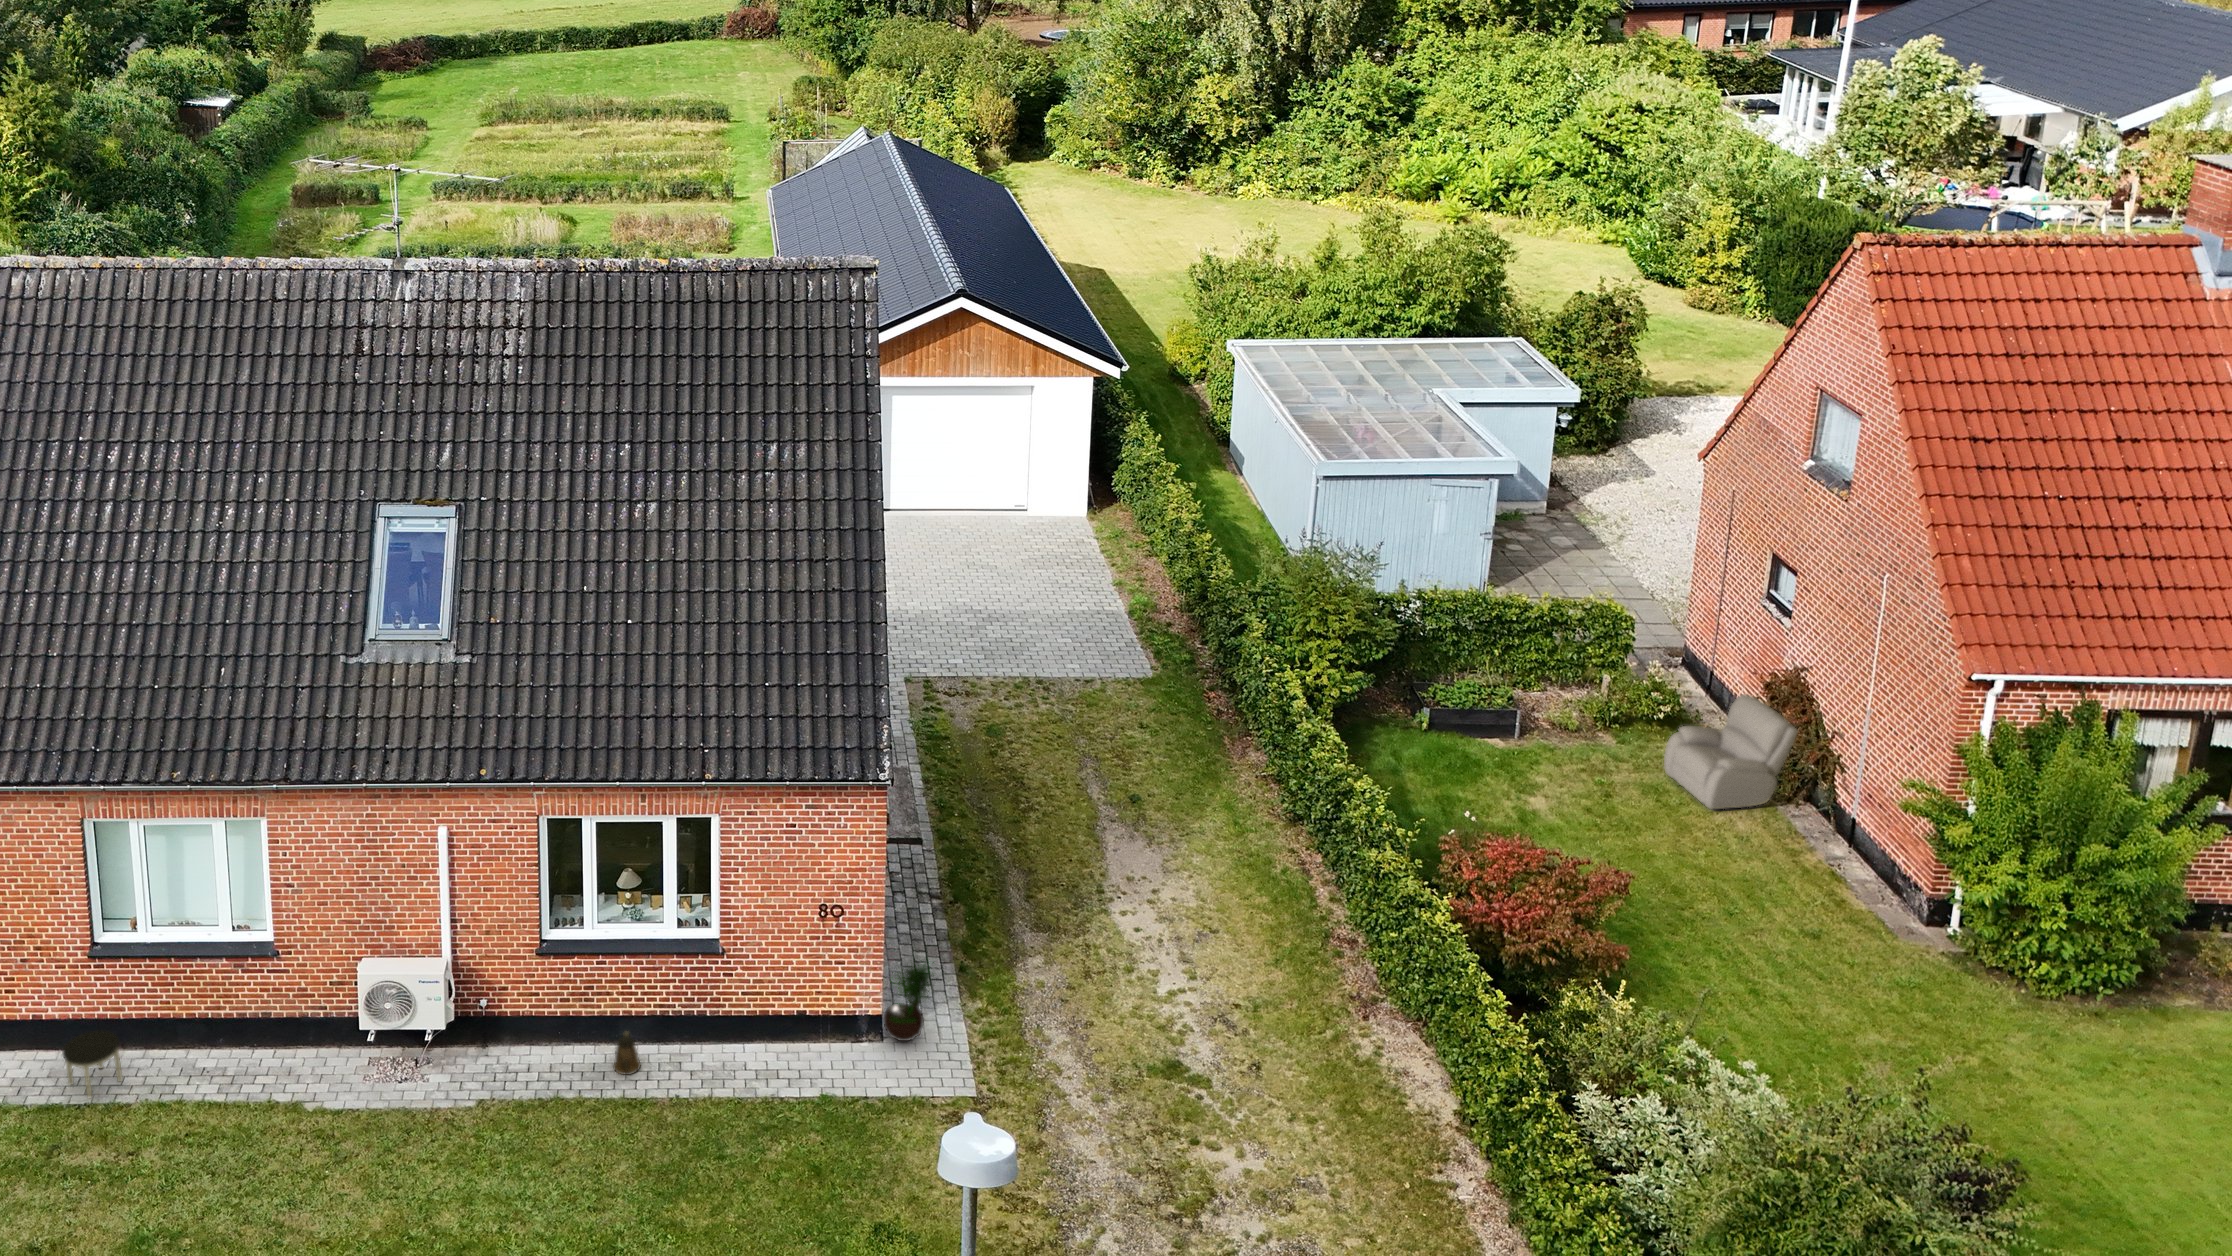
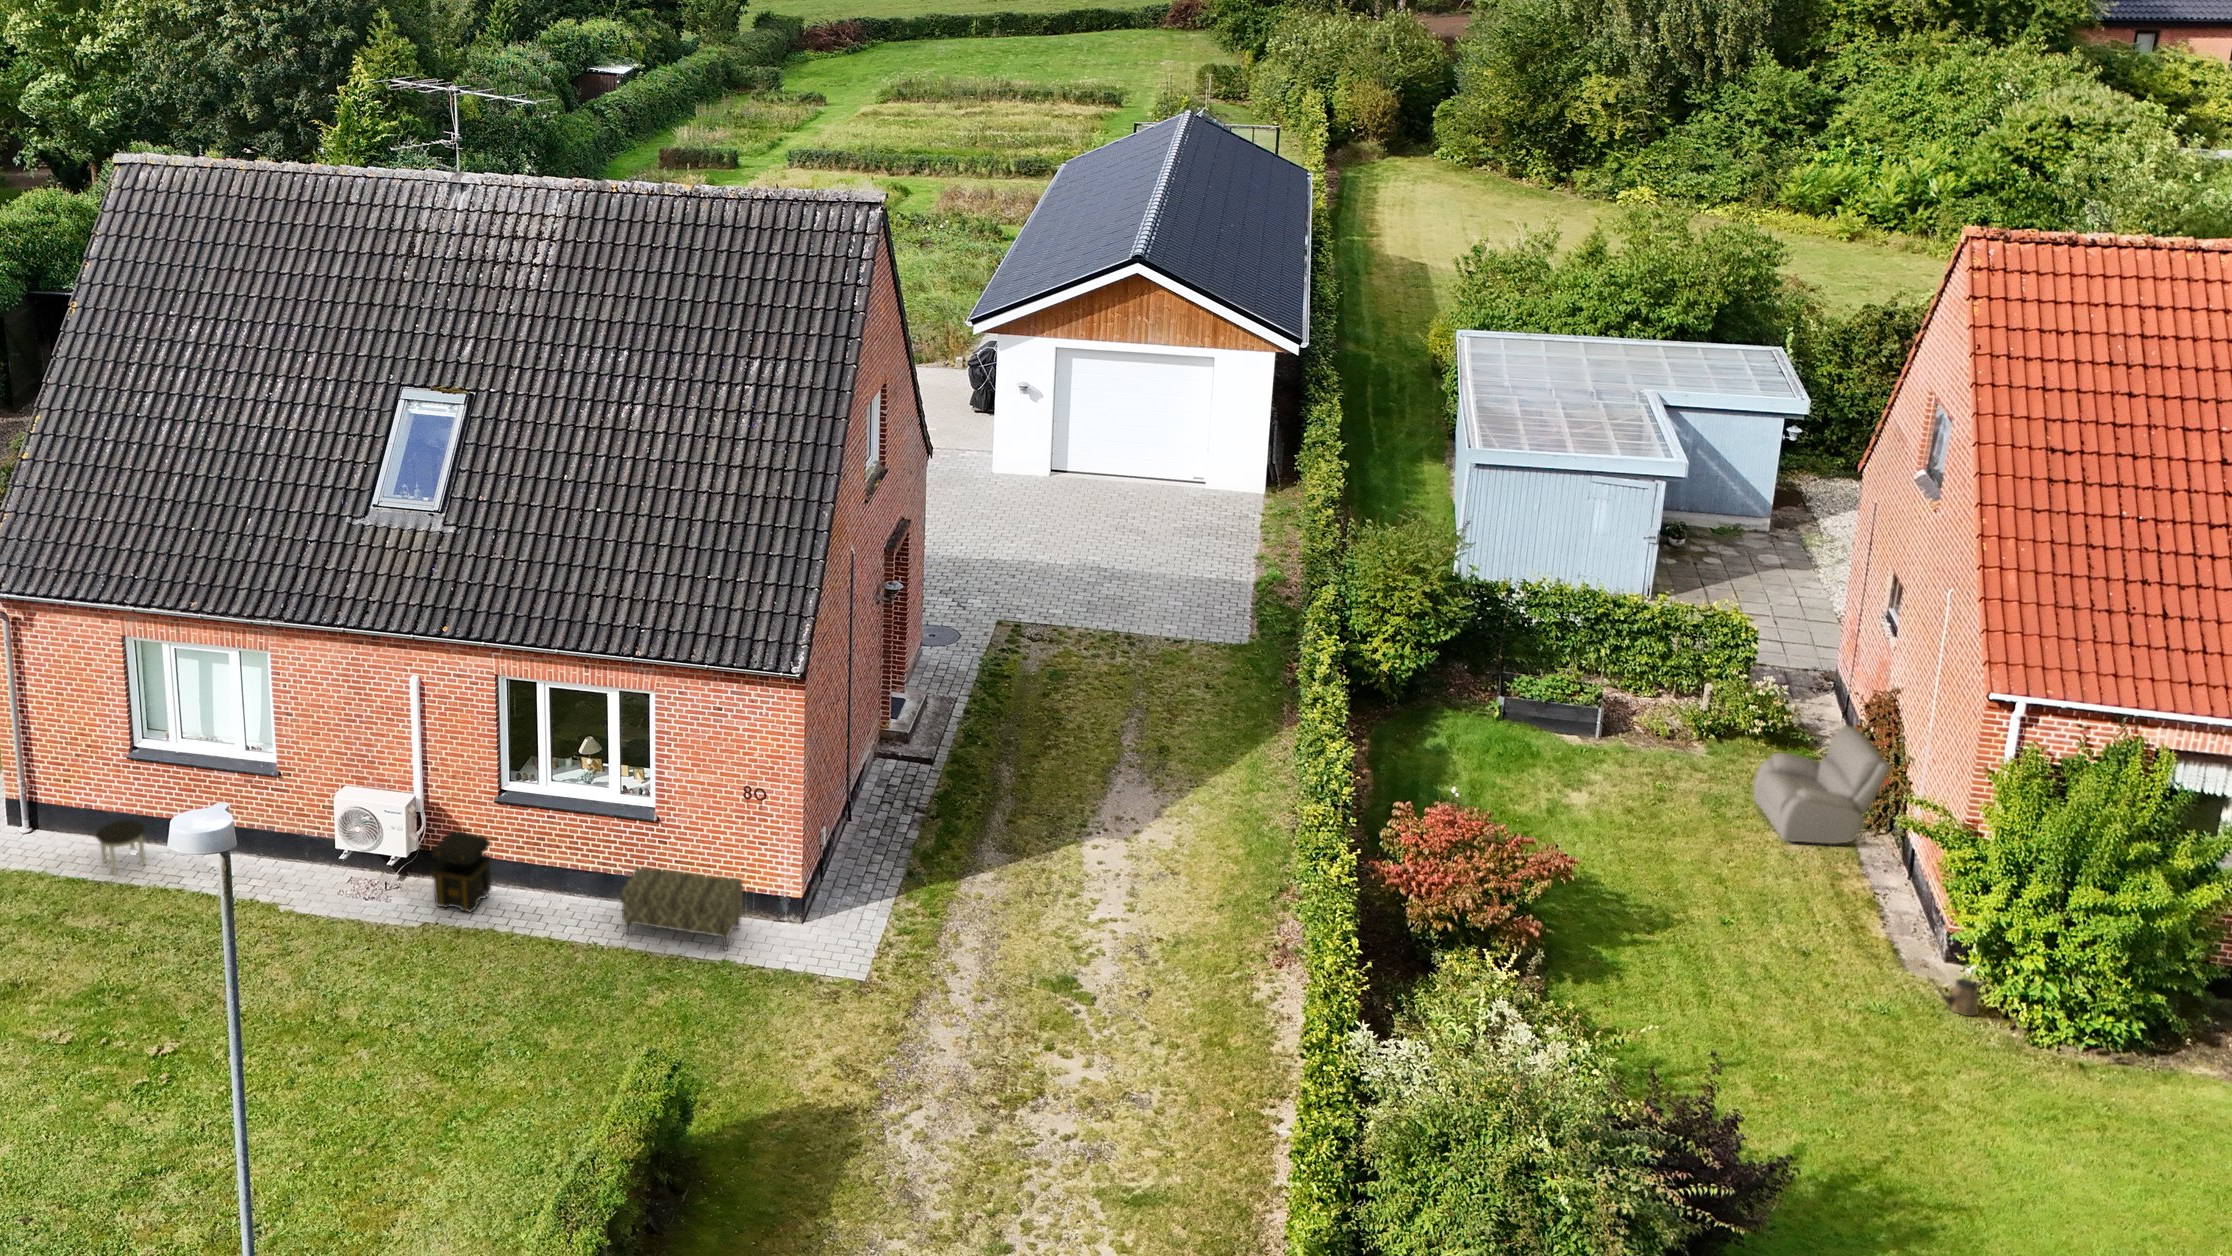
potted tree: present [884,962,934,1041] -> none [805,854,856,930]
toolbox: none [480,992,539,1081] -> present [432,831,492,912]
bench: none [701,1000,823,1081] -> present [621,868,743,950]
watering can: present [614,1032,641,1075] -> present [1932,979,1989,1016]

